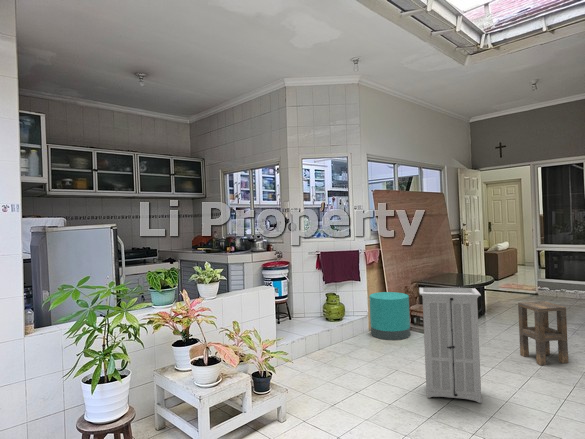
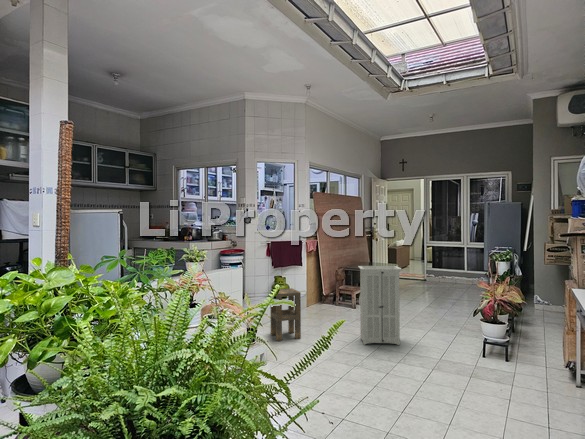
trash can: present [369,292,410,340] -> none [309,276,340,312]
side table: present [518,301,568,365] -> present [270,288,301,341]

